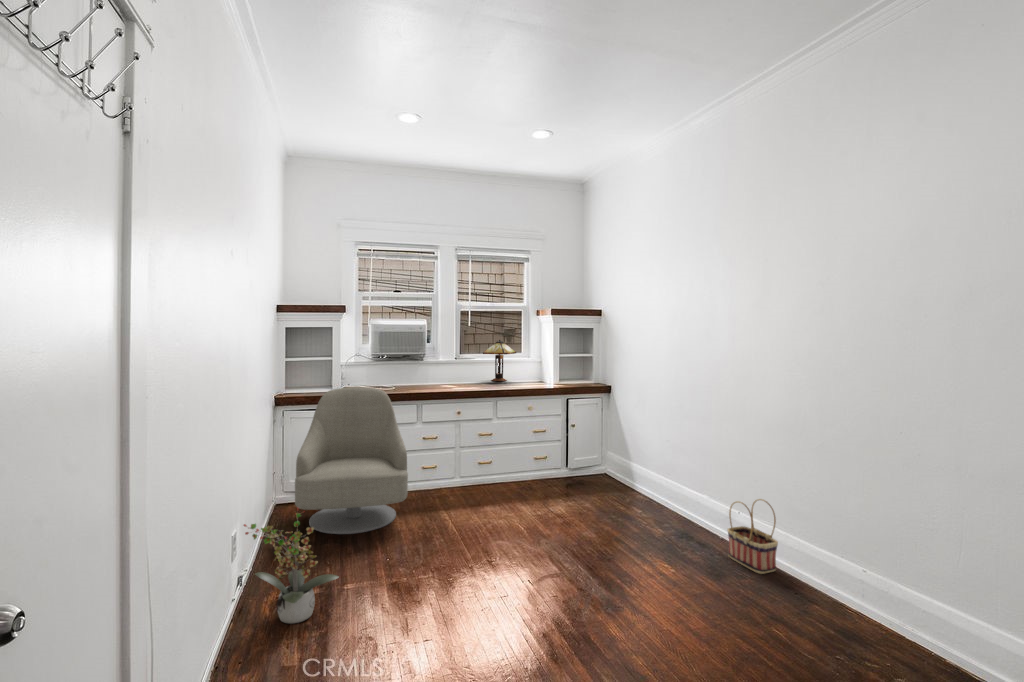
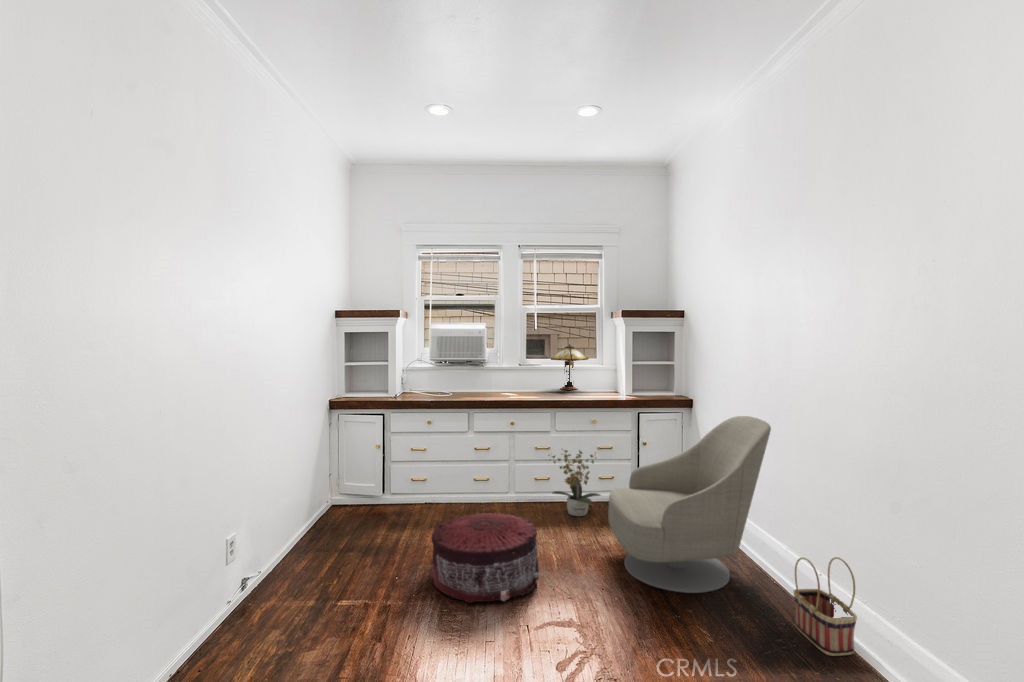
armchair: present [295,387,408,534] -> present [608,416,771,593]
pouf: none [420,490,521,571] -> present [432,512,539,603]
potted plant: present [244,508,339,624] -> present [549,450,600,516]

